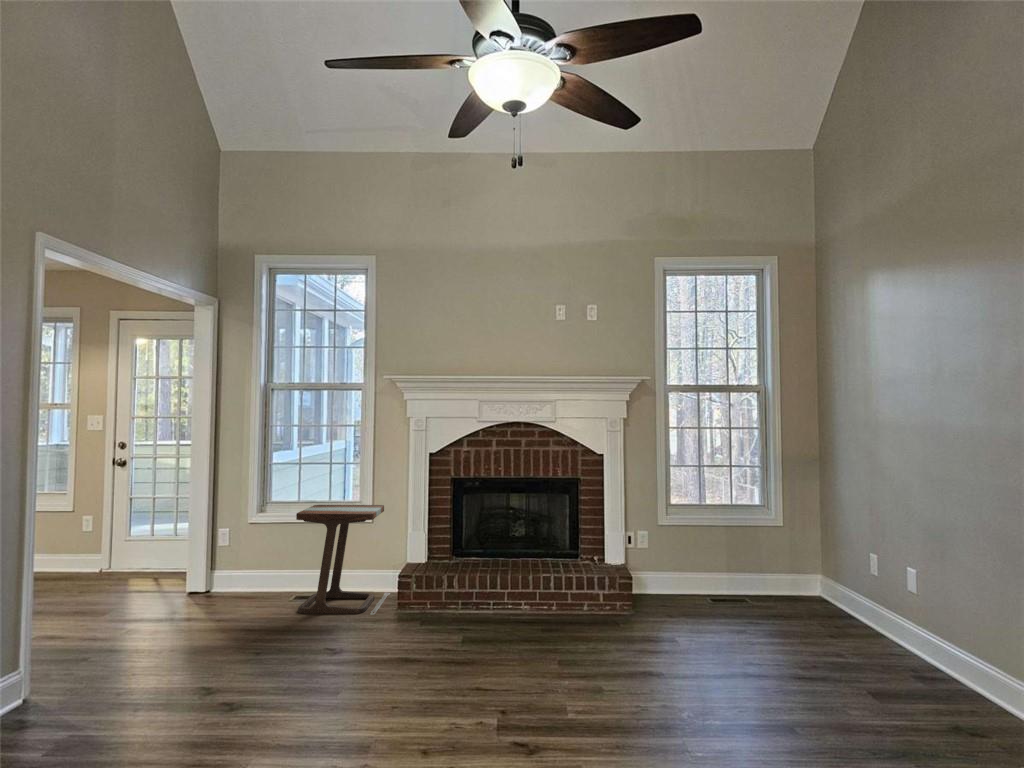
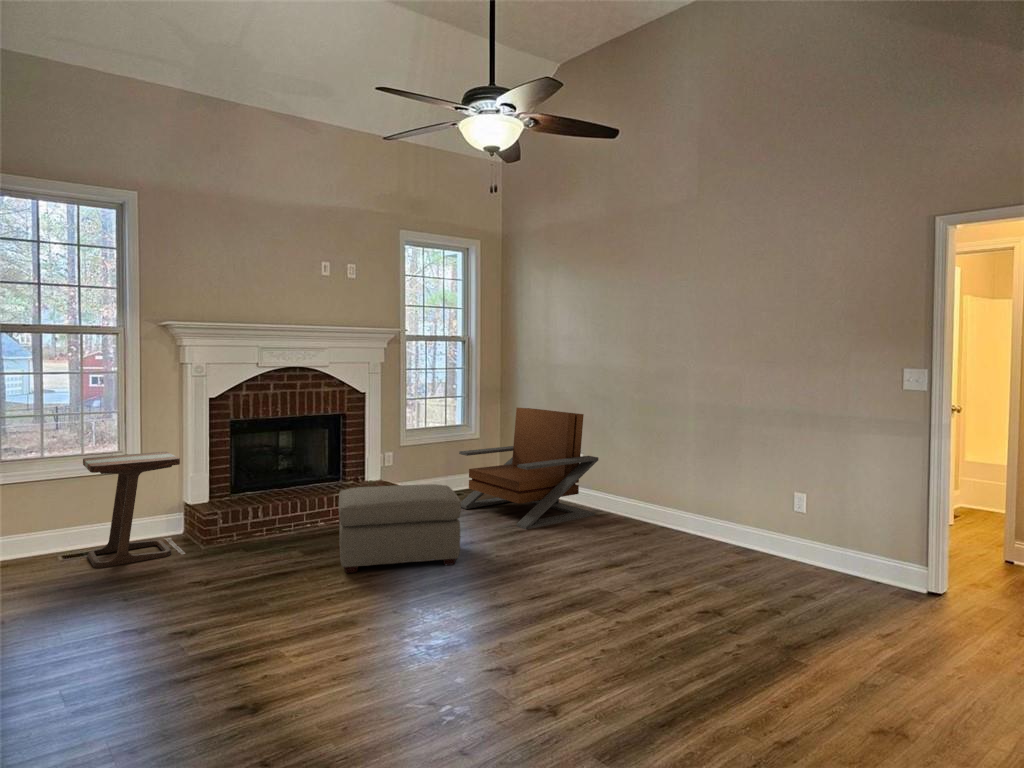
lounge chair: none [716,484,938,686] -> present [459,408,598,530]
ottoman: none [450,573,630,716] -> present [339,484,461,573]

